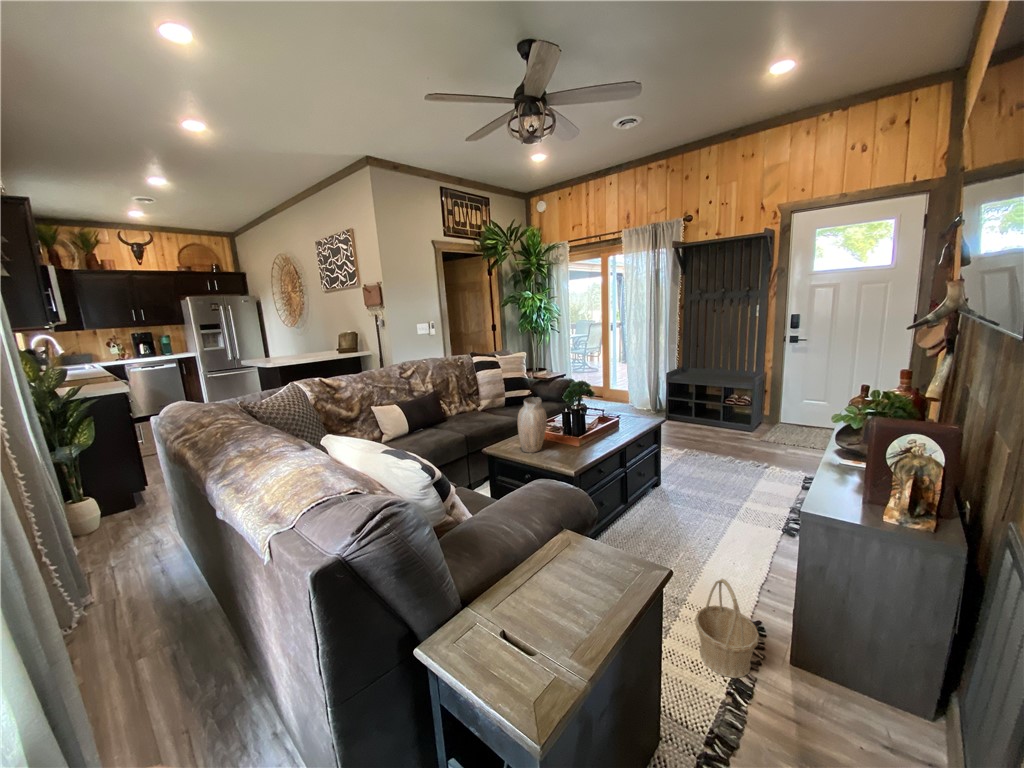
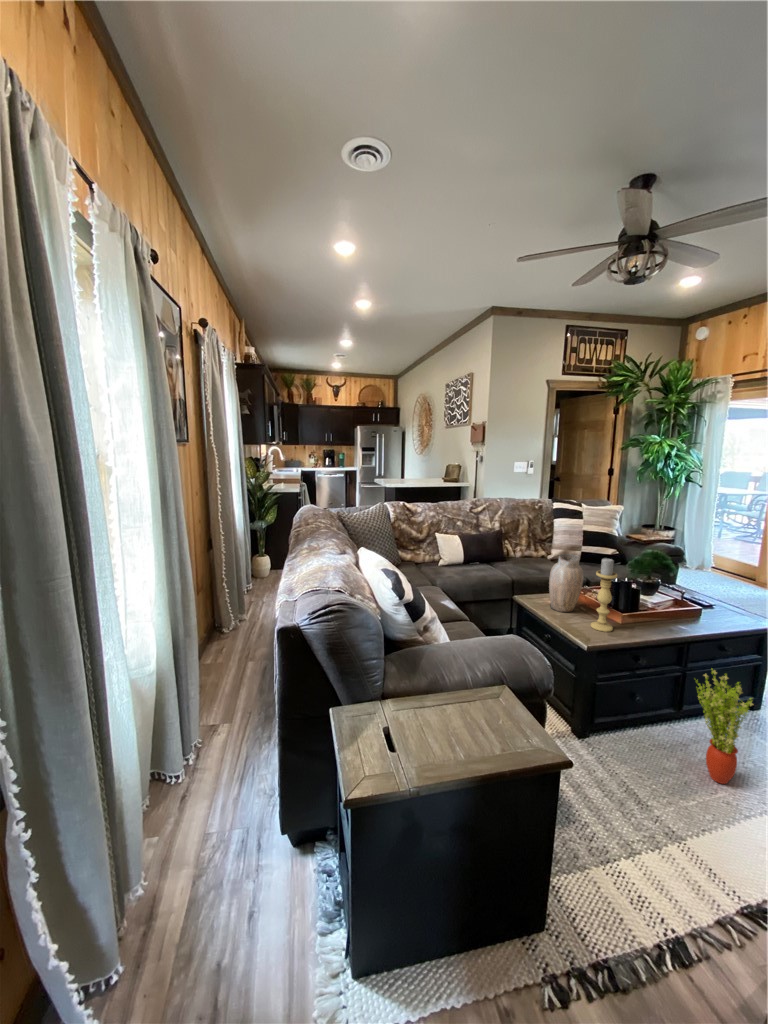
candle holder: none [563,393,582,459] -> present [591,558,617,632]
potted plant: none [649,462,689,547] -> present [697,670,753,784]
basket: present [695,579,759,678] -> none [652,823,741,954]

